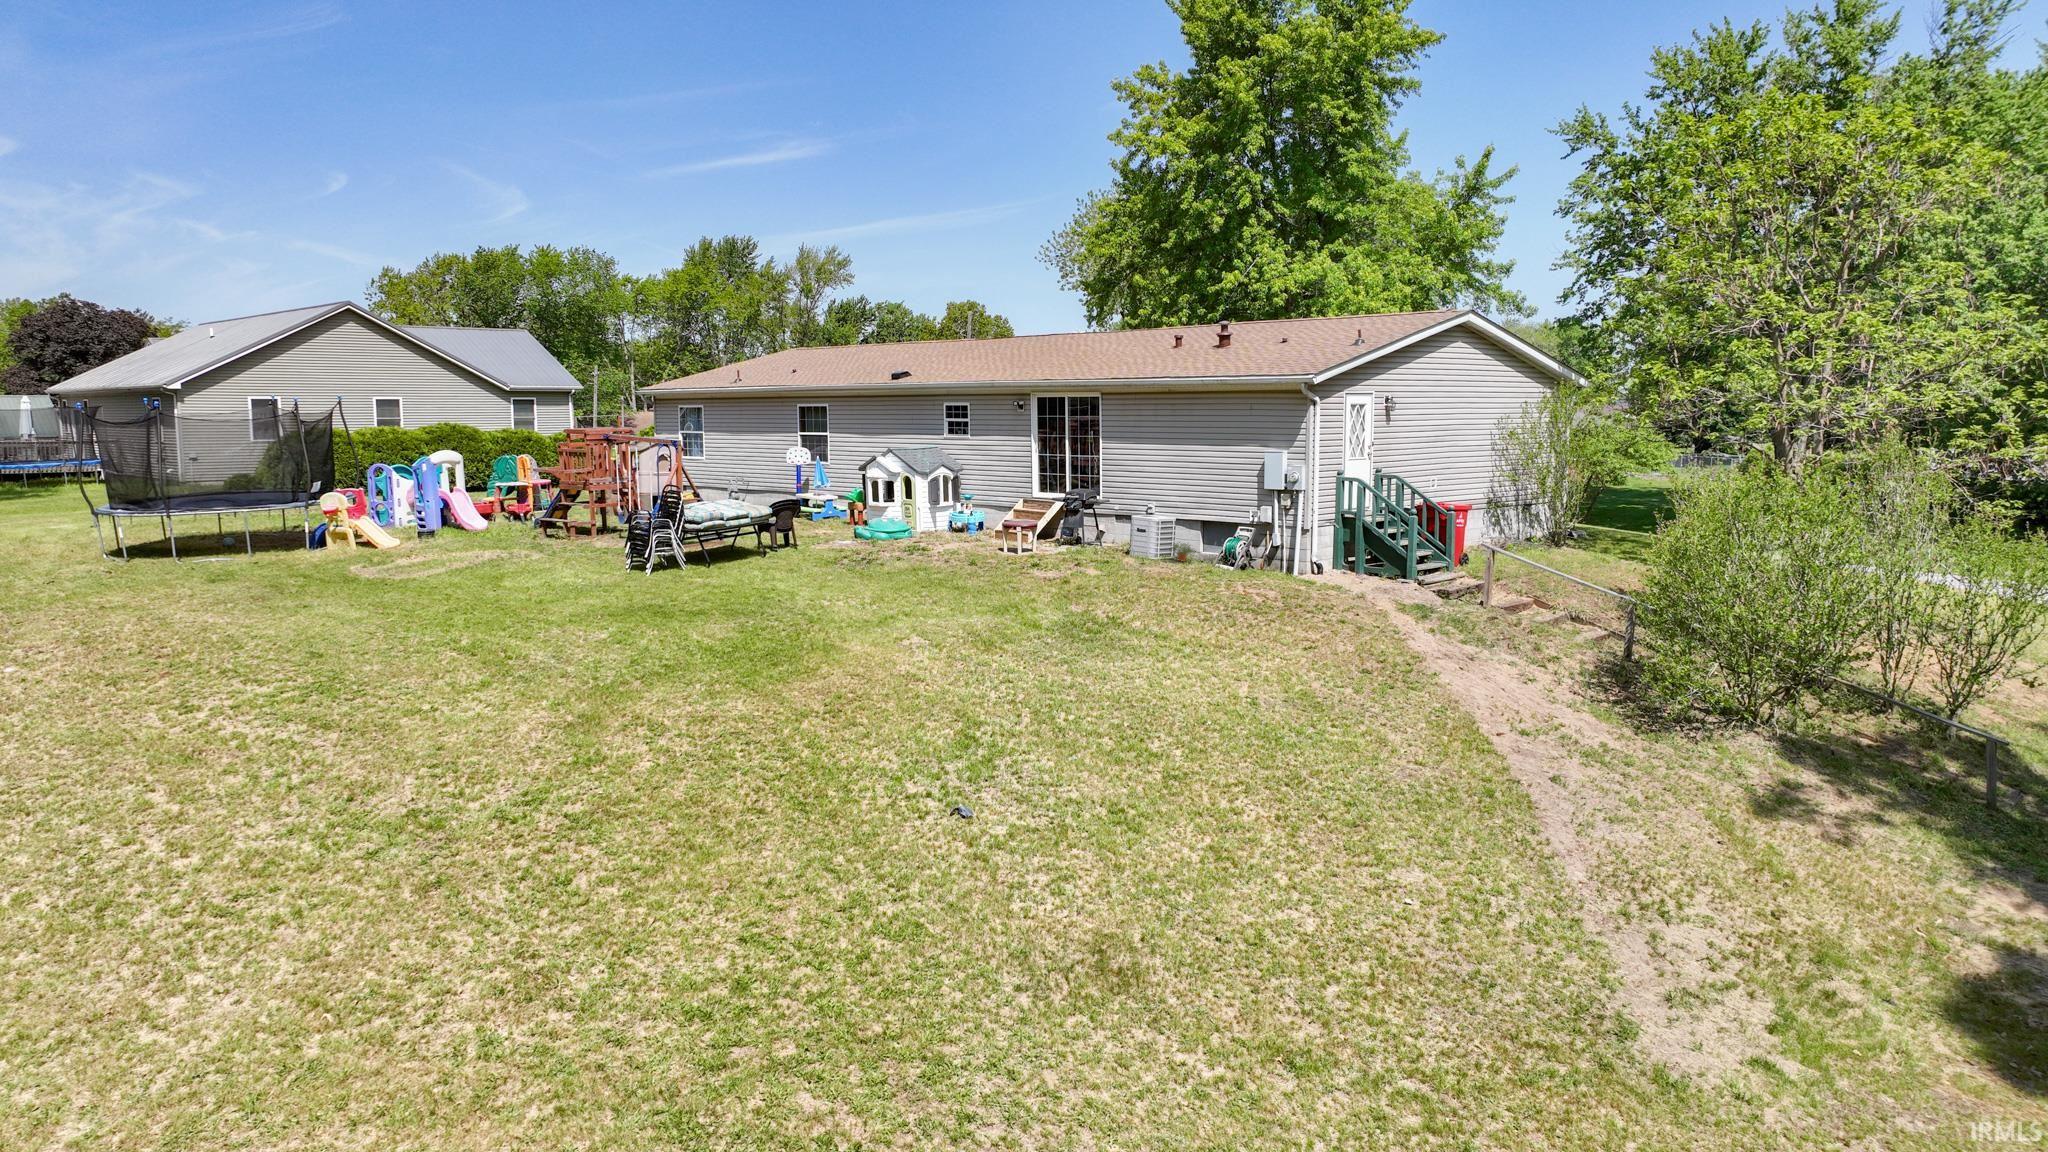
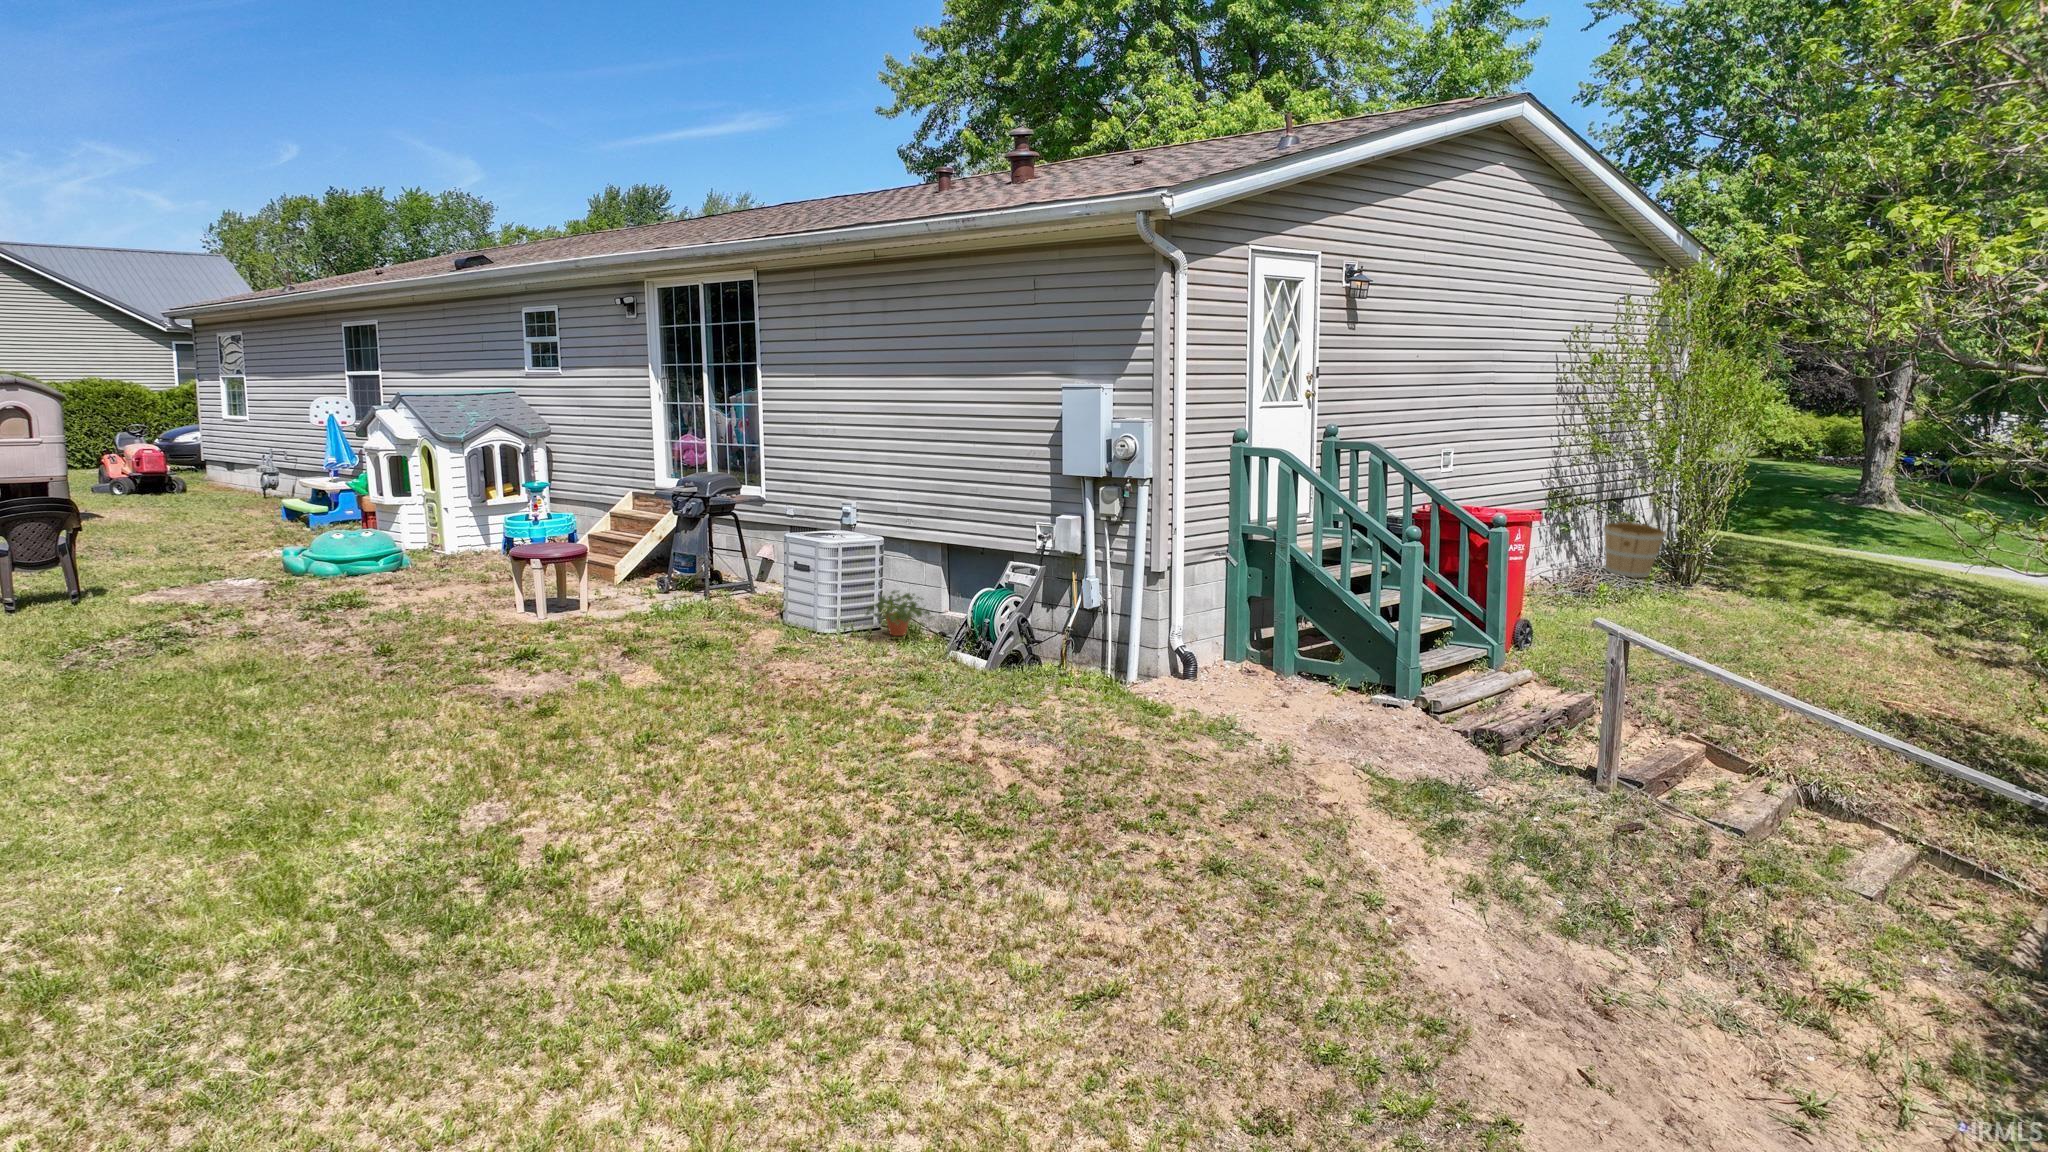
wooden bucket: none [1517,515,1550,544] -> present [1603,522,1666,578]

